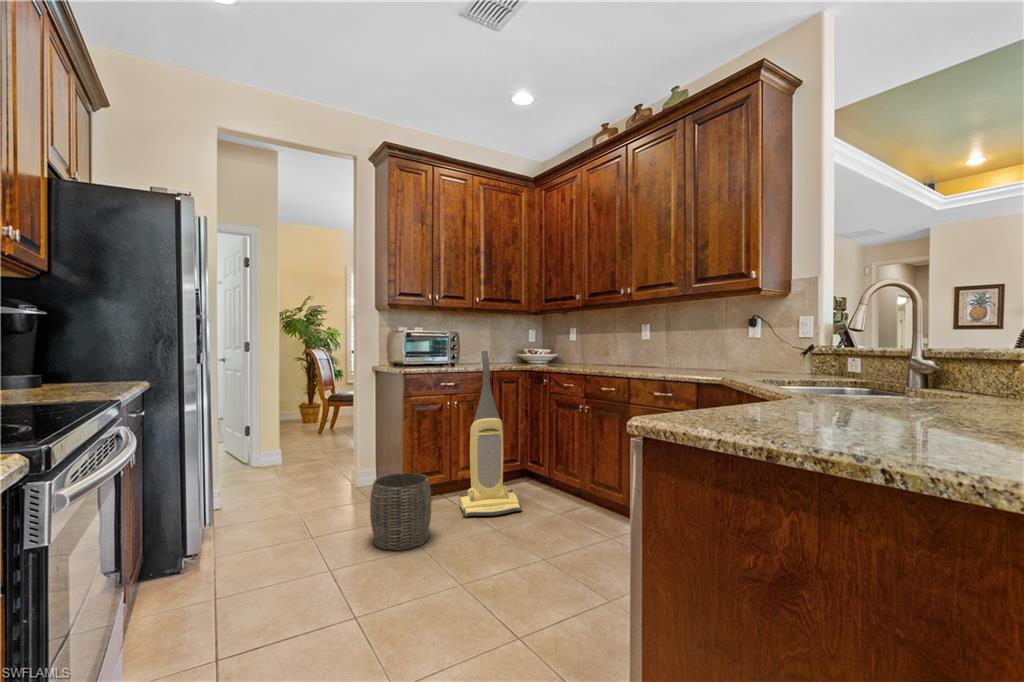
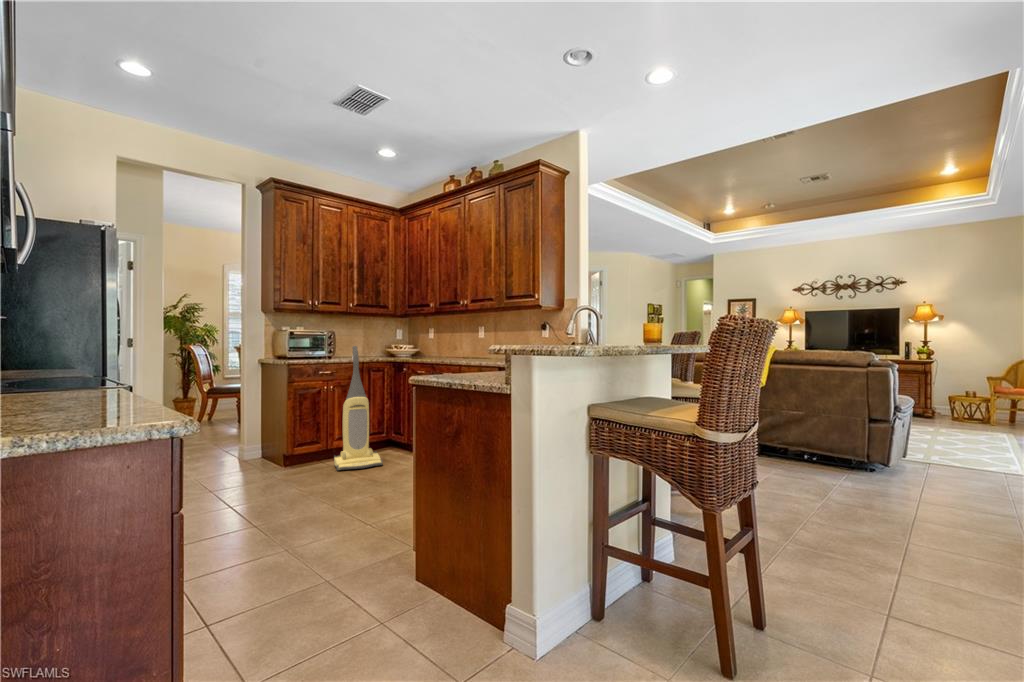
woven basket: present [370,473,431,551] -> none [263,437,311,491]

